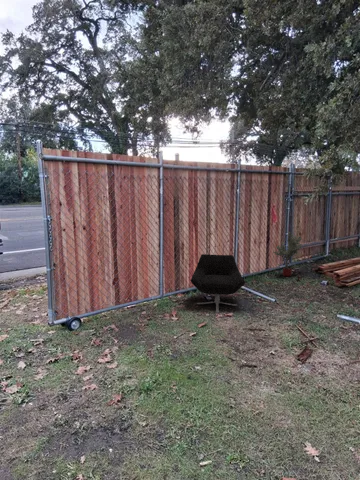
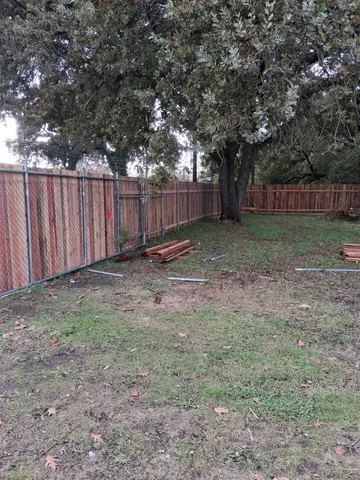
lounge chair: present [191,254,245,313] -> none [57,245,103,289]

